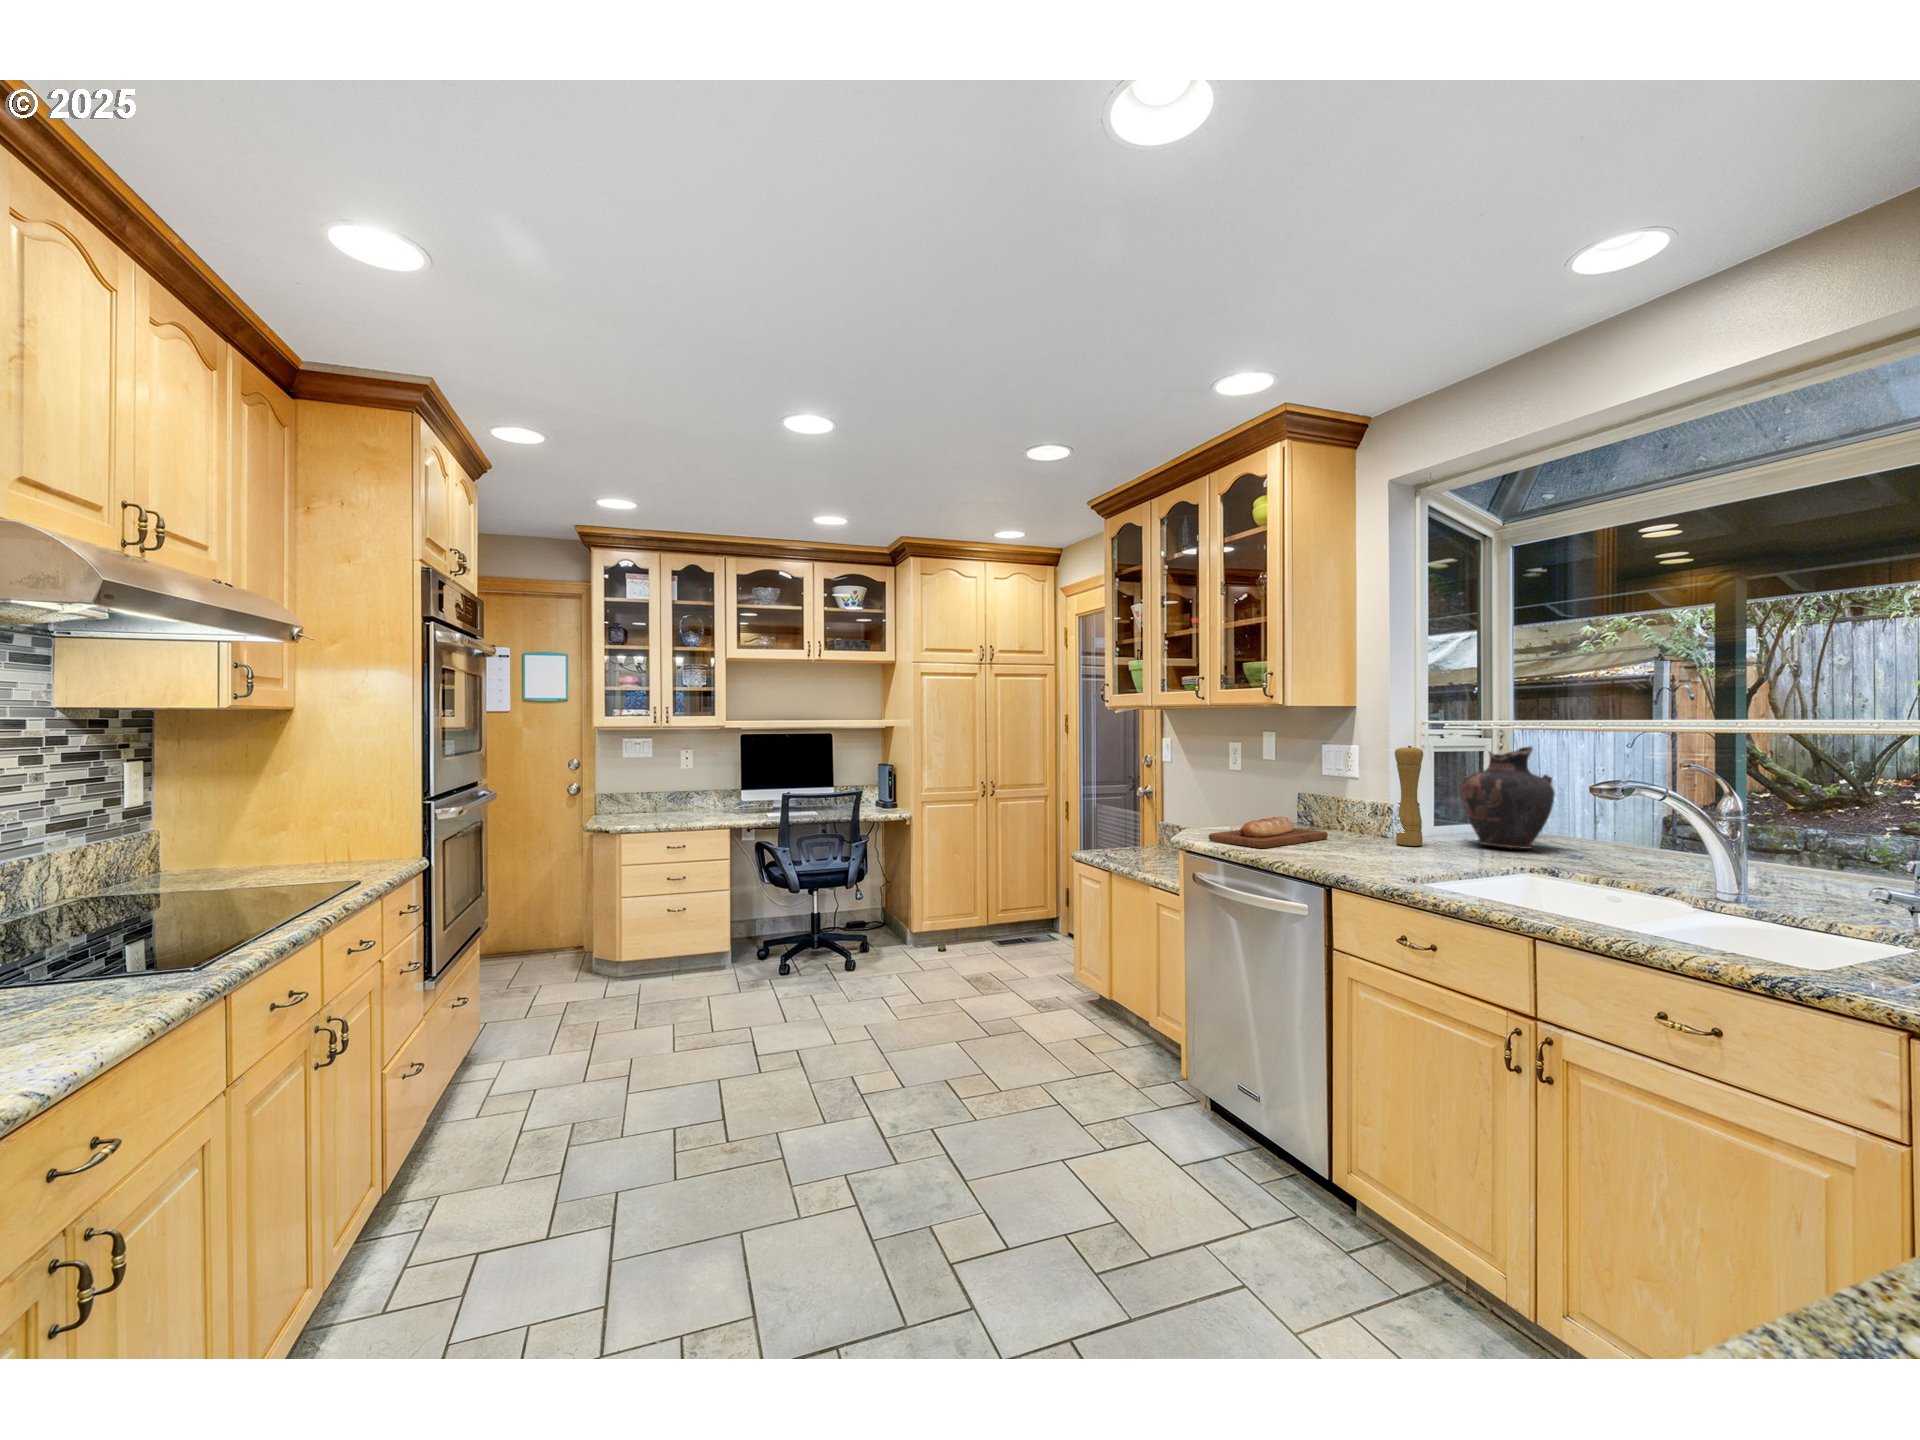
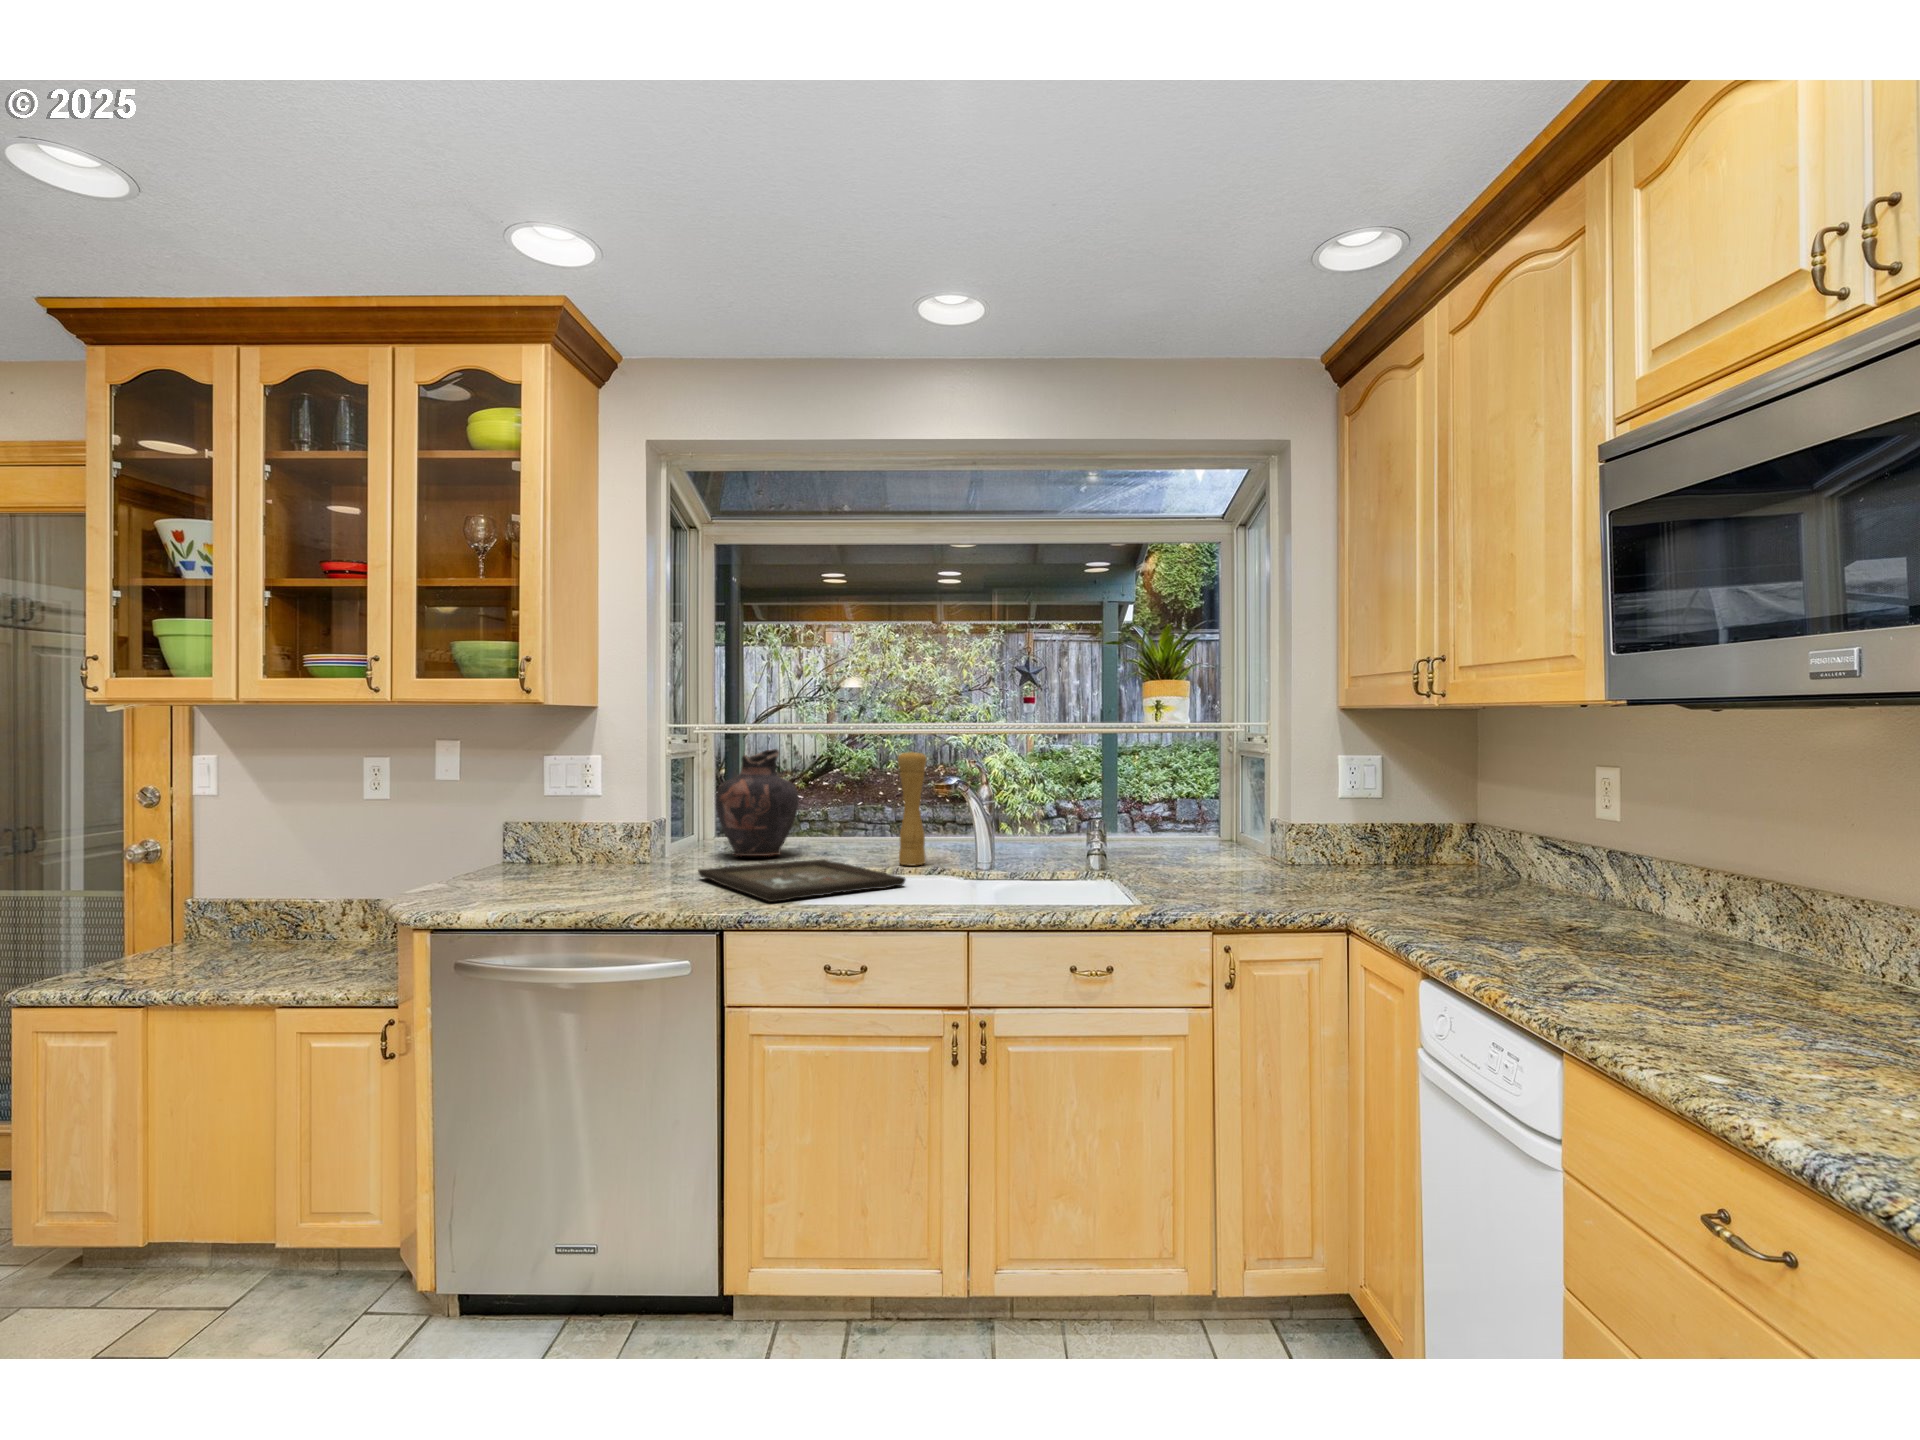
pepper mill: present [1395,746,1423,846] -> present [898,751,927,865]
bread loaf: present [1209,817,1328,848] -> none [466,856,591,905]
tray: none [1379,845,1552,888] -> present [698,860,906,902]

